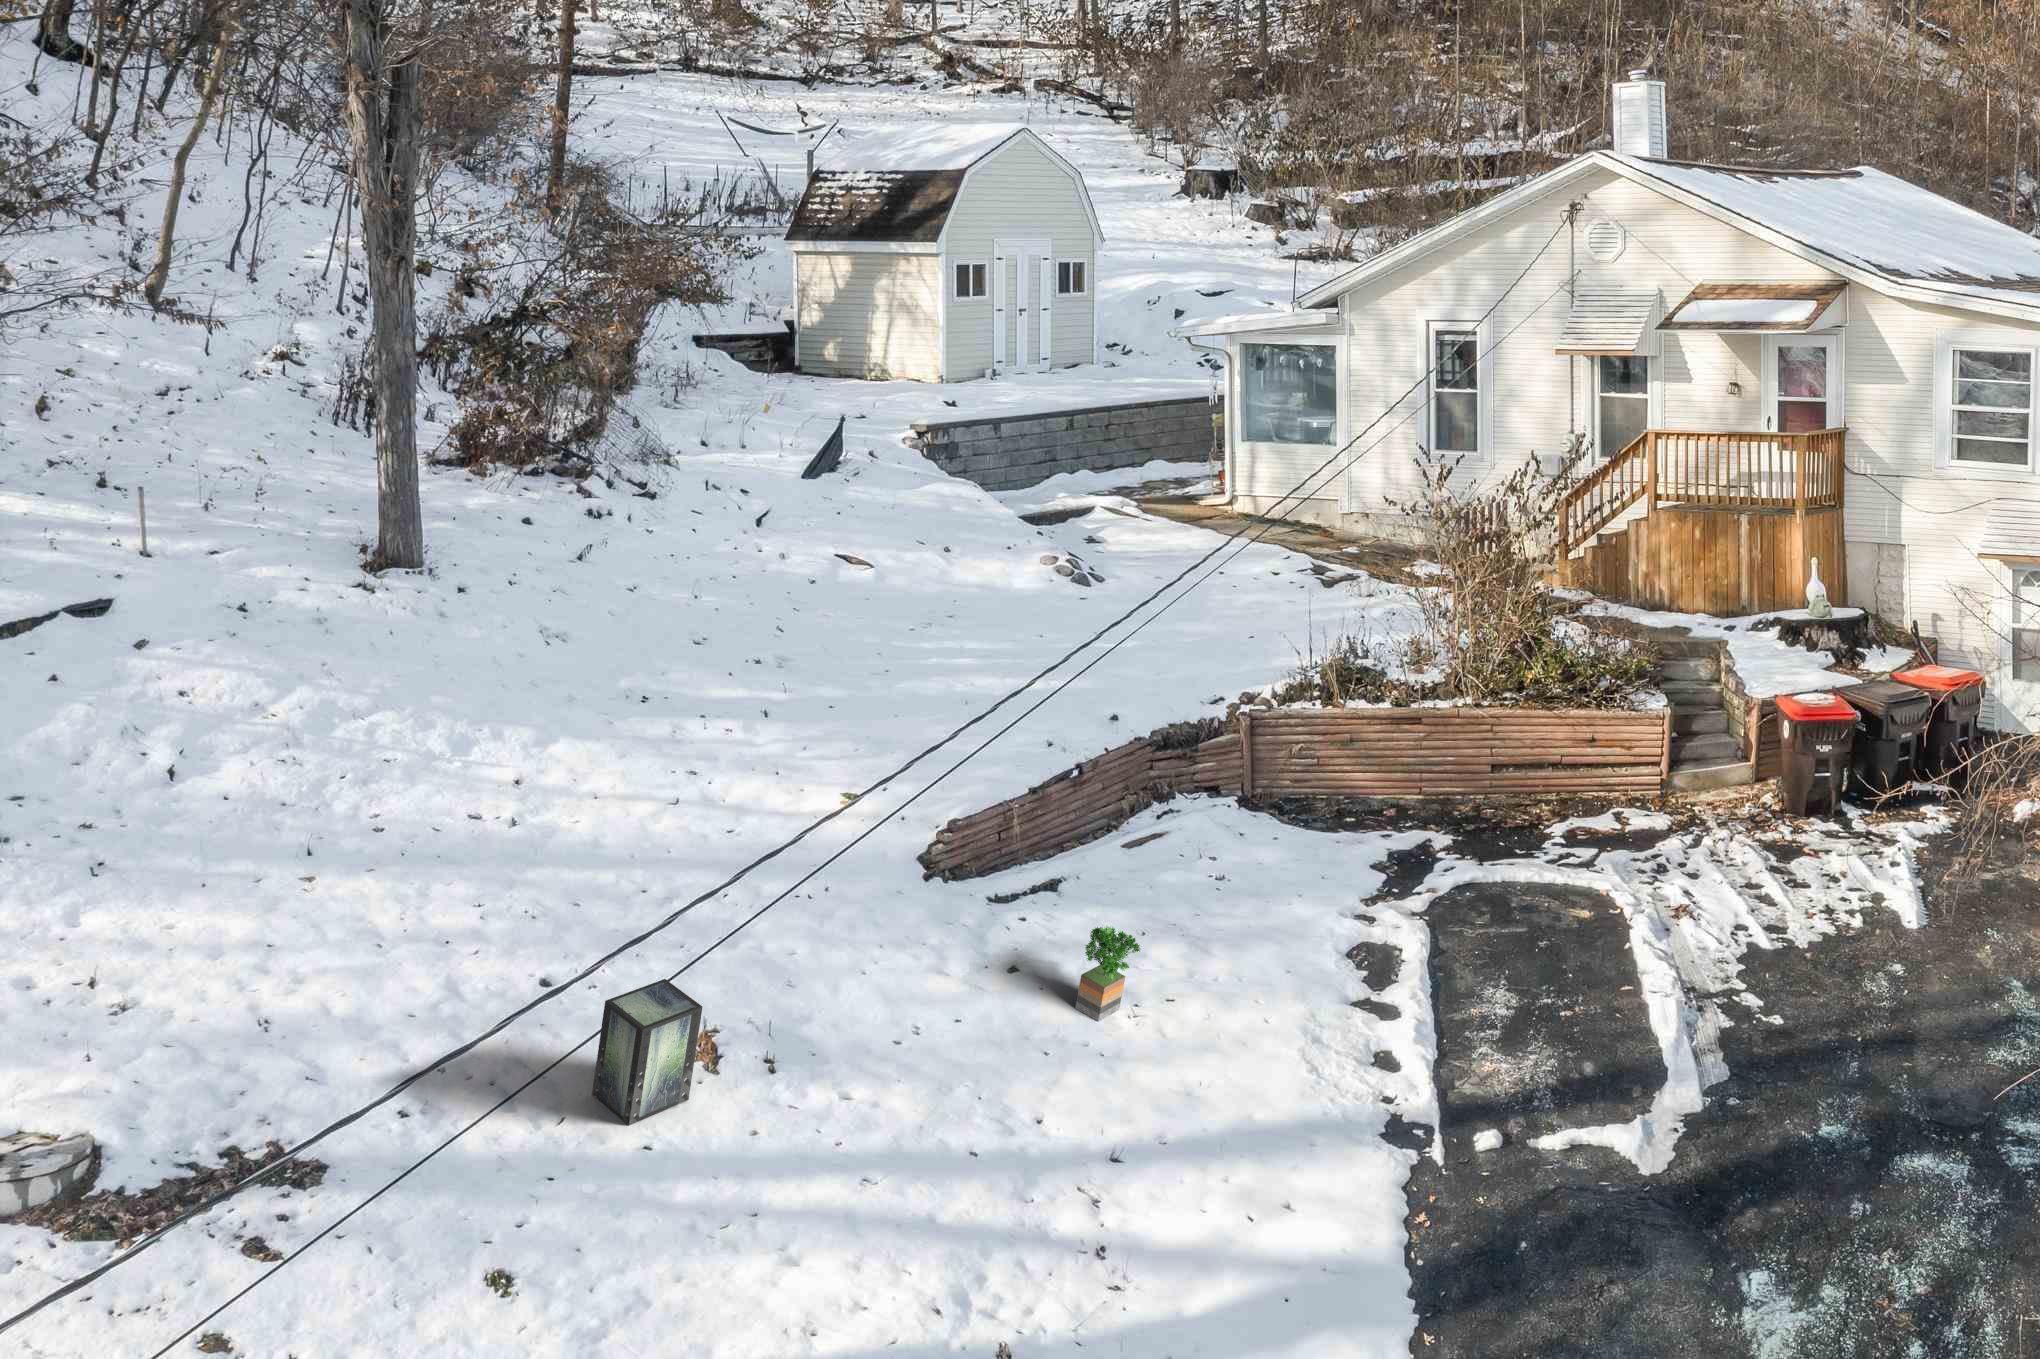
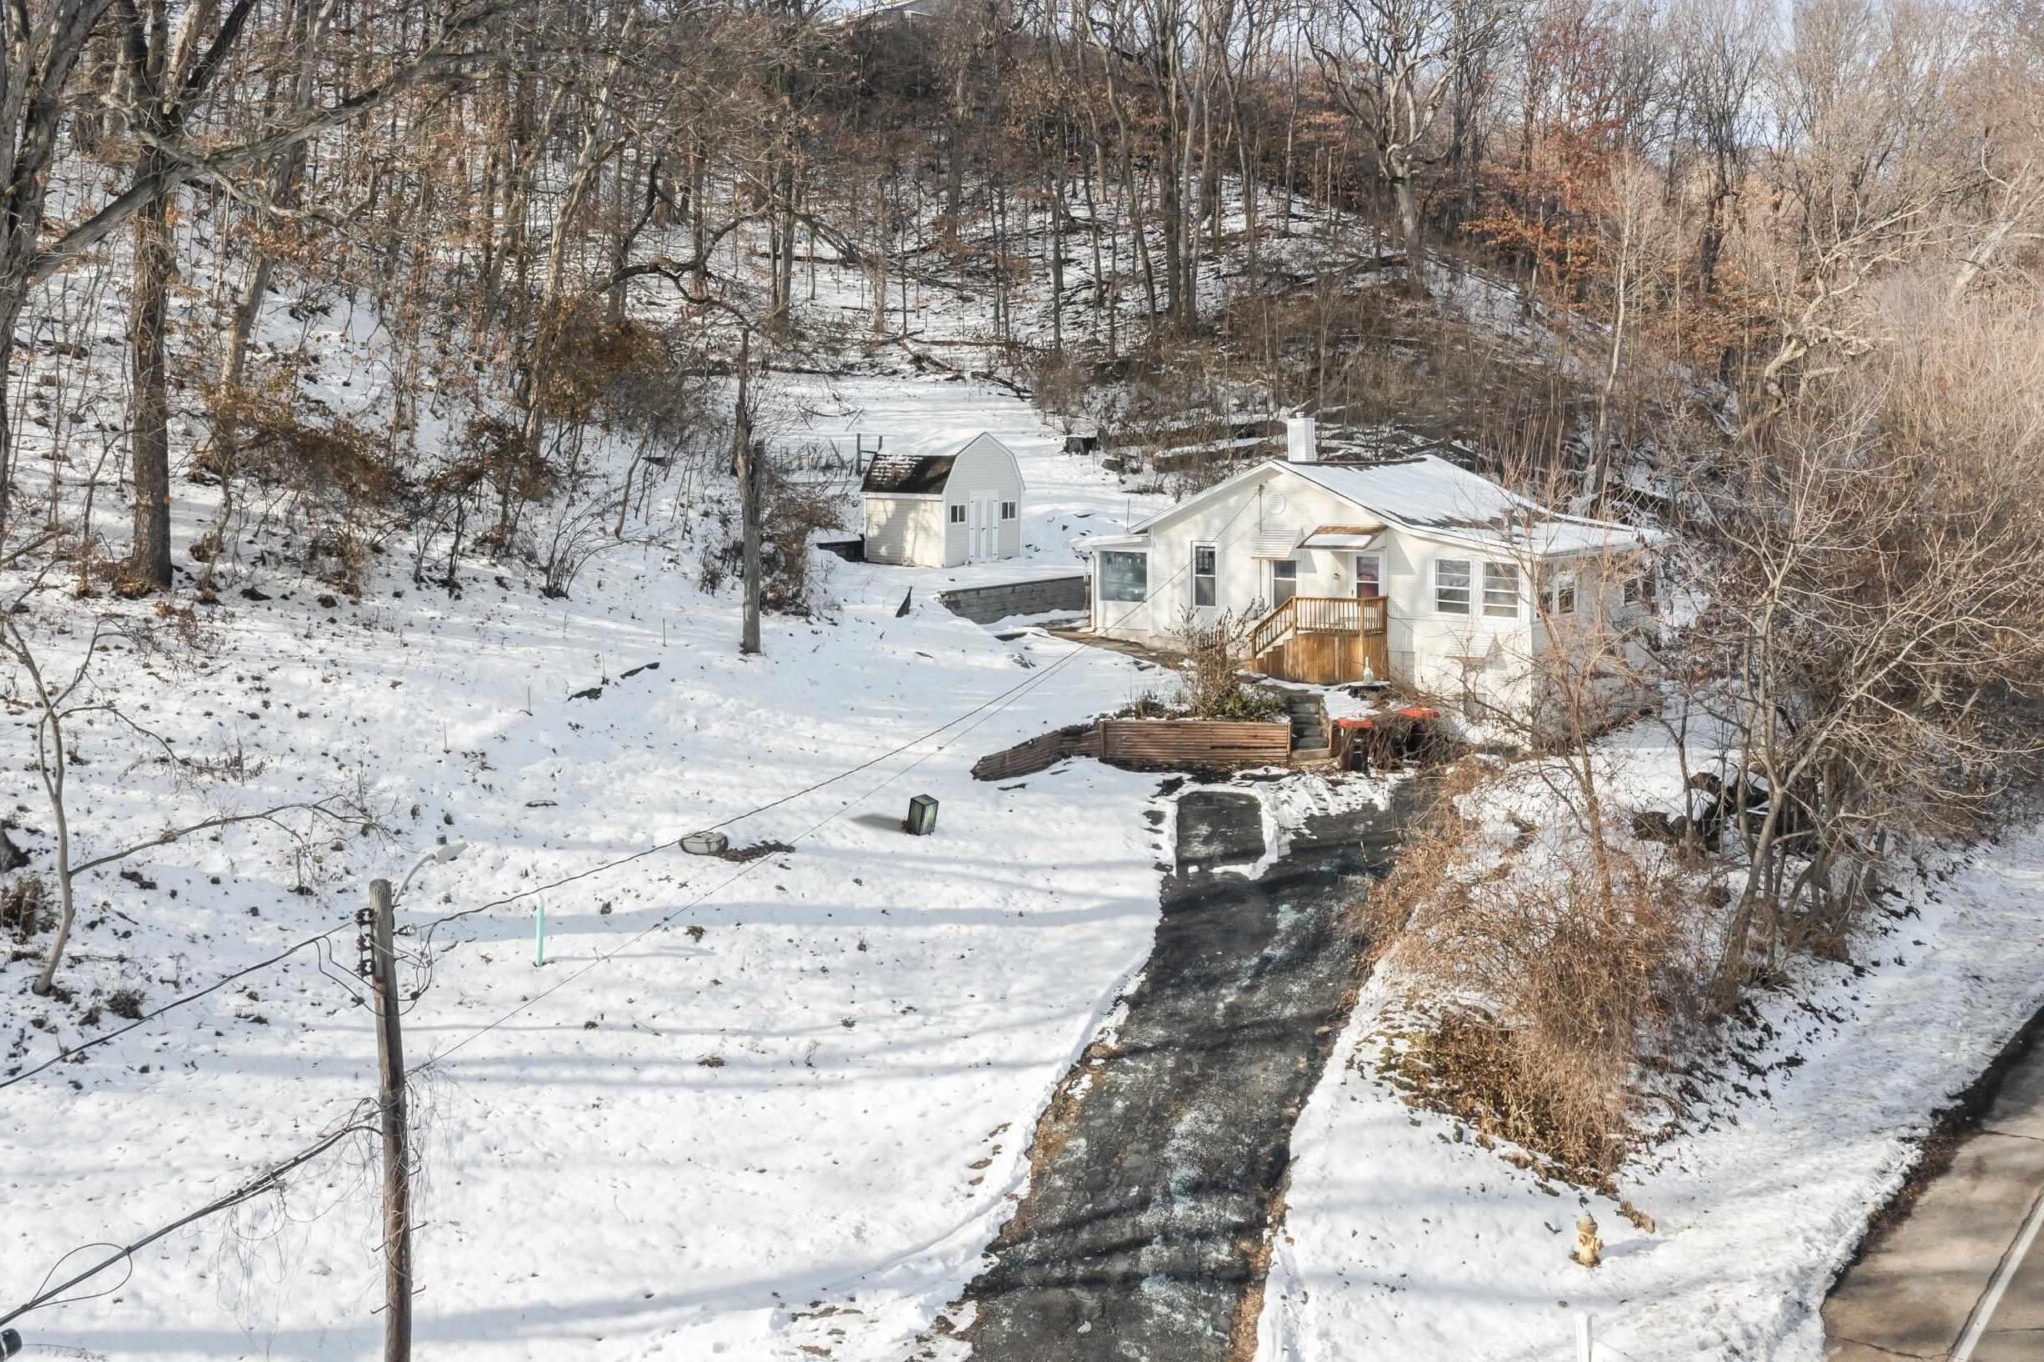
potted tree: present [1075,926,1140,1021] -> none [1047,792,1071,826]

